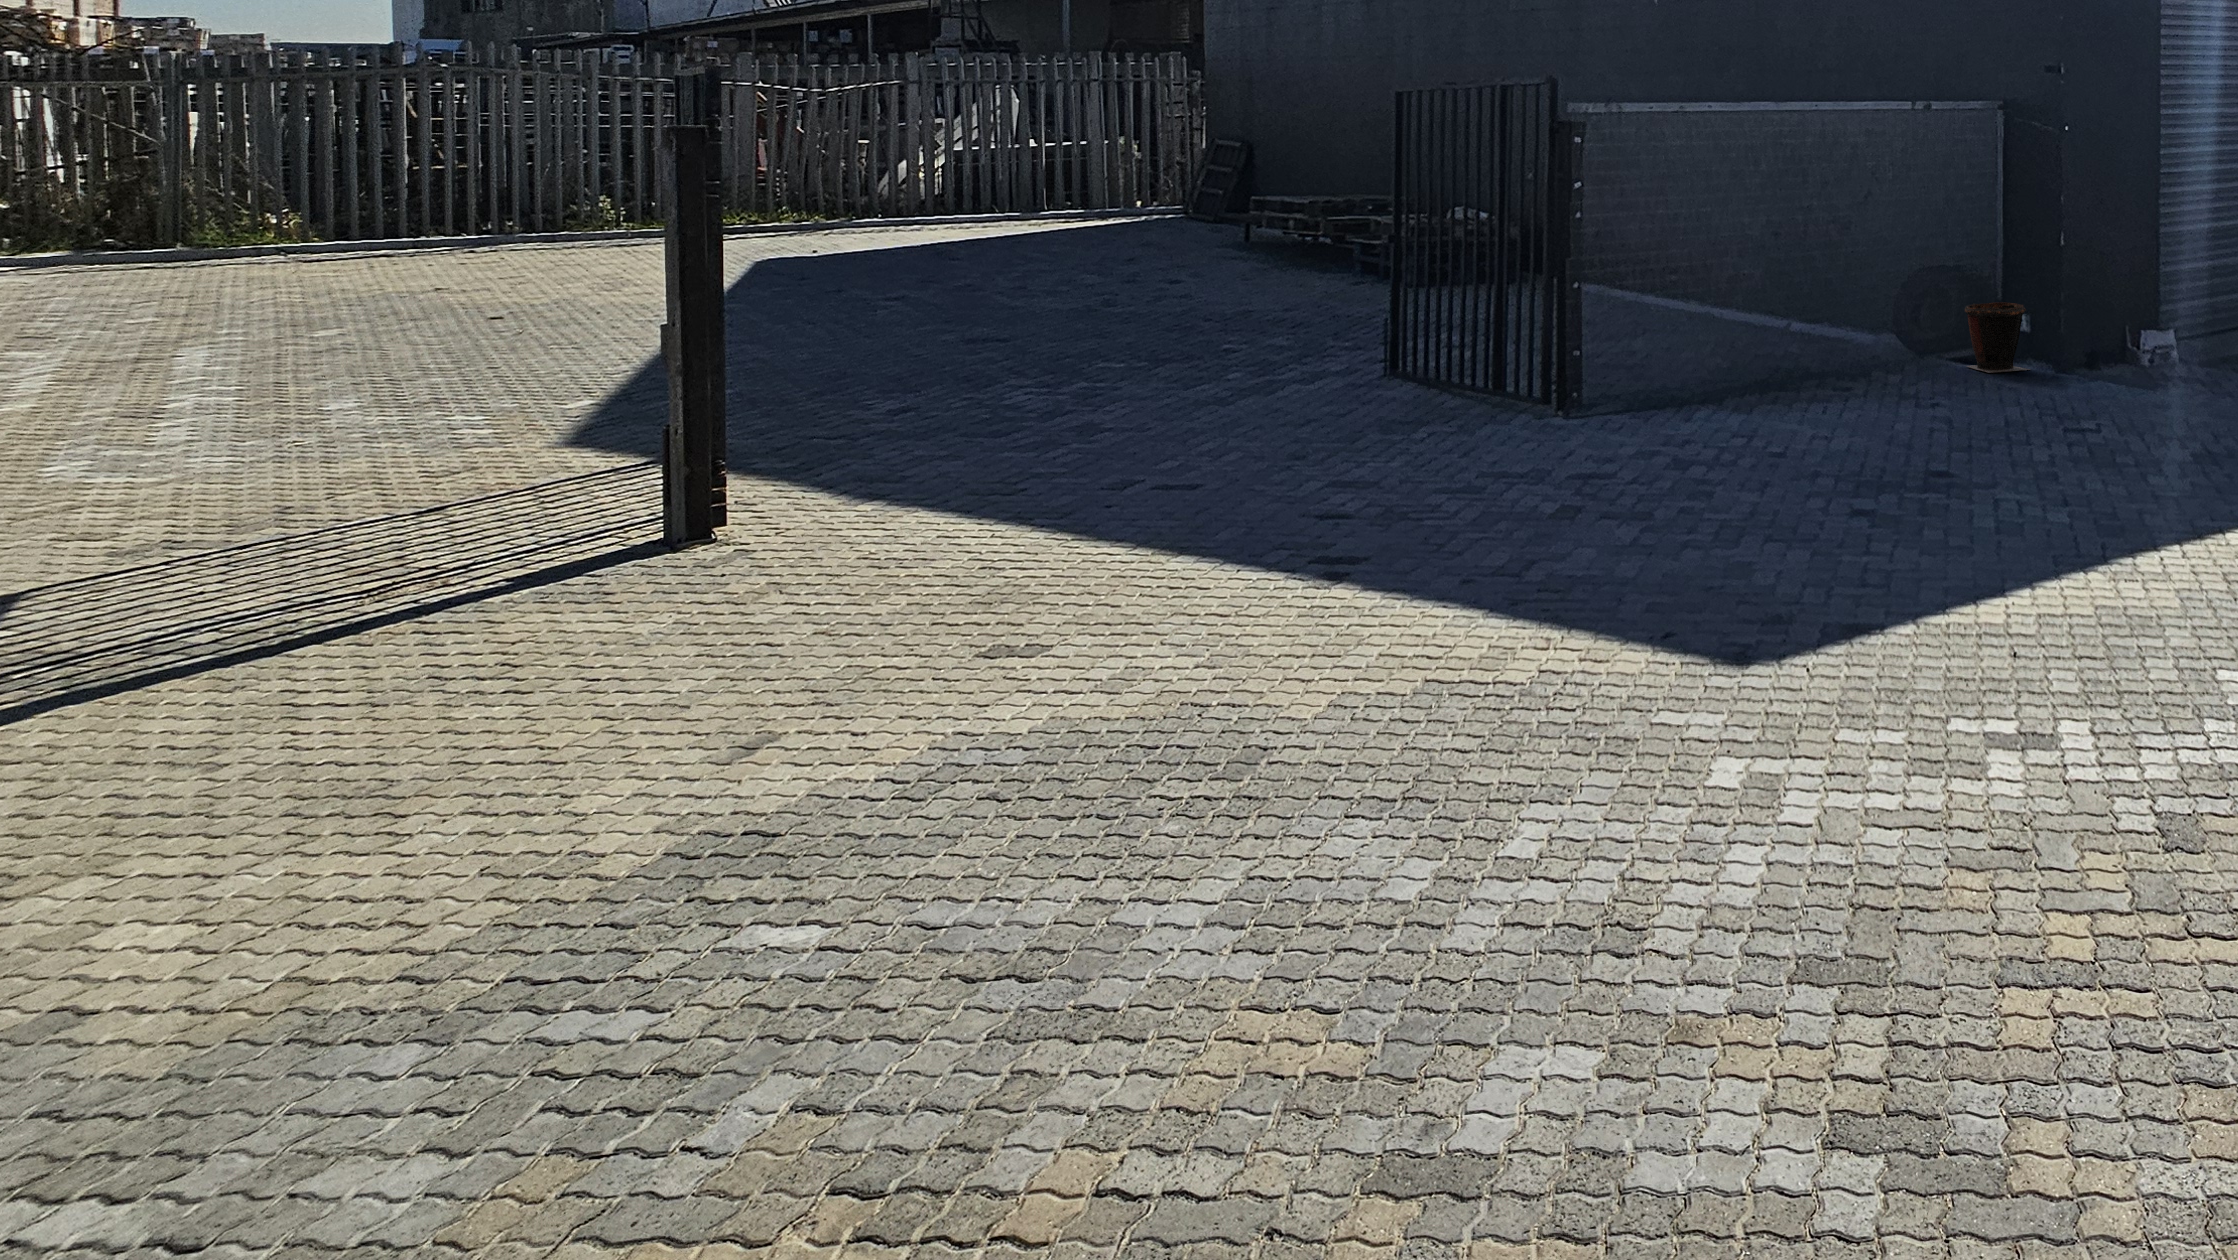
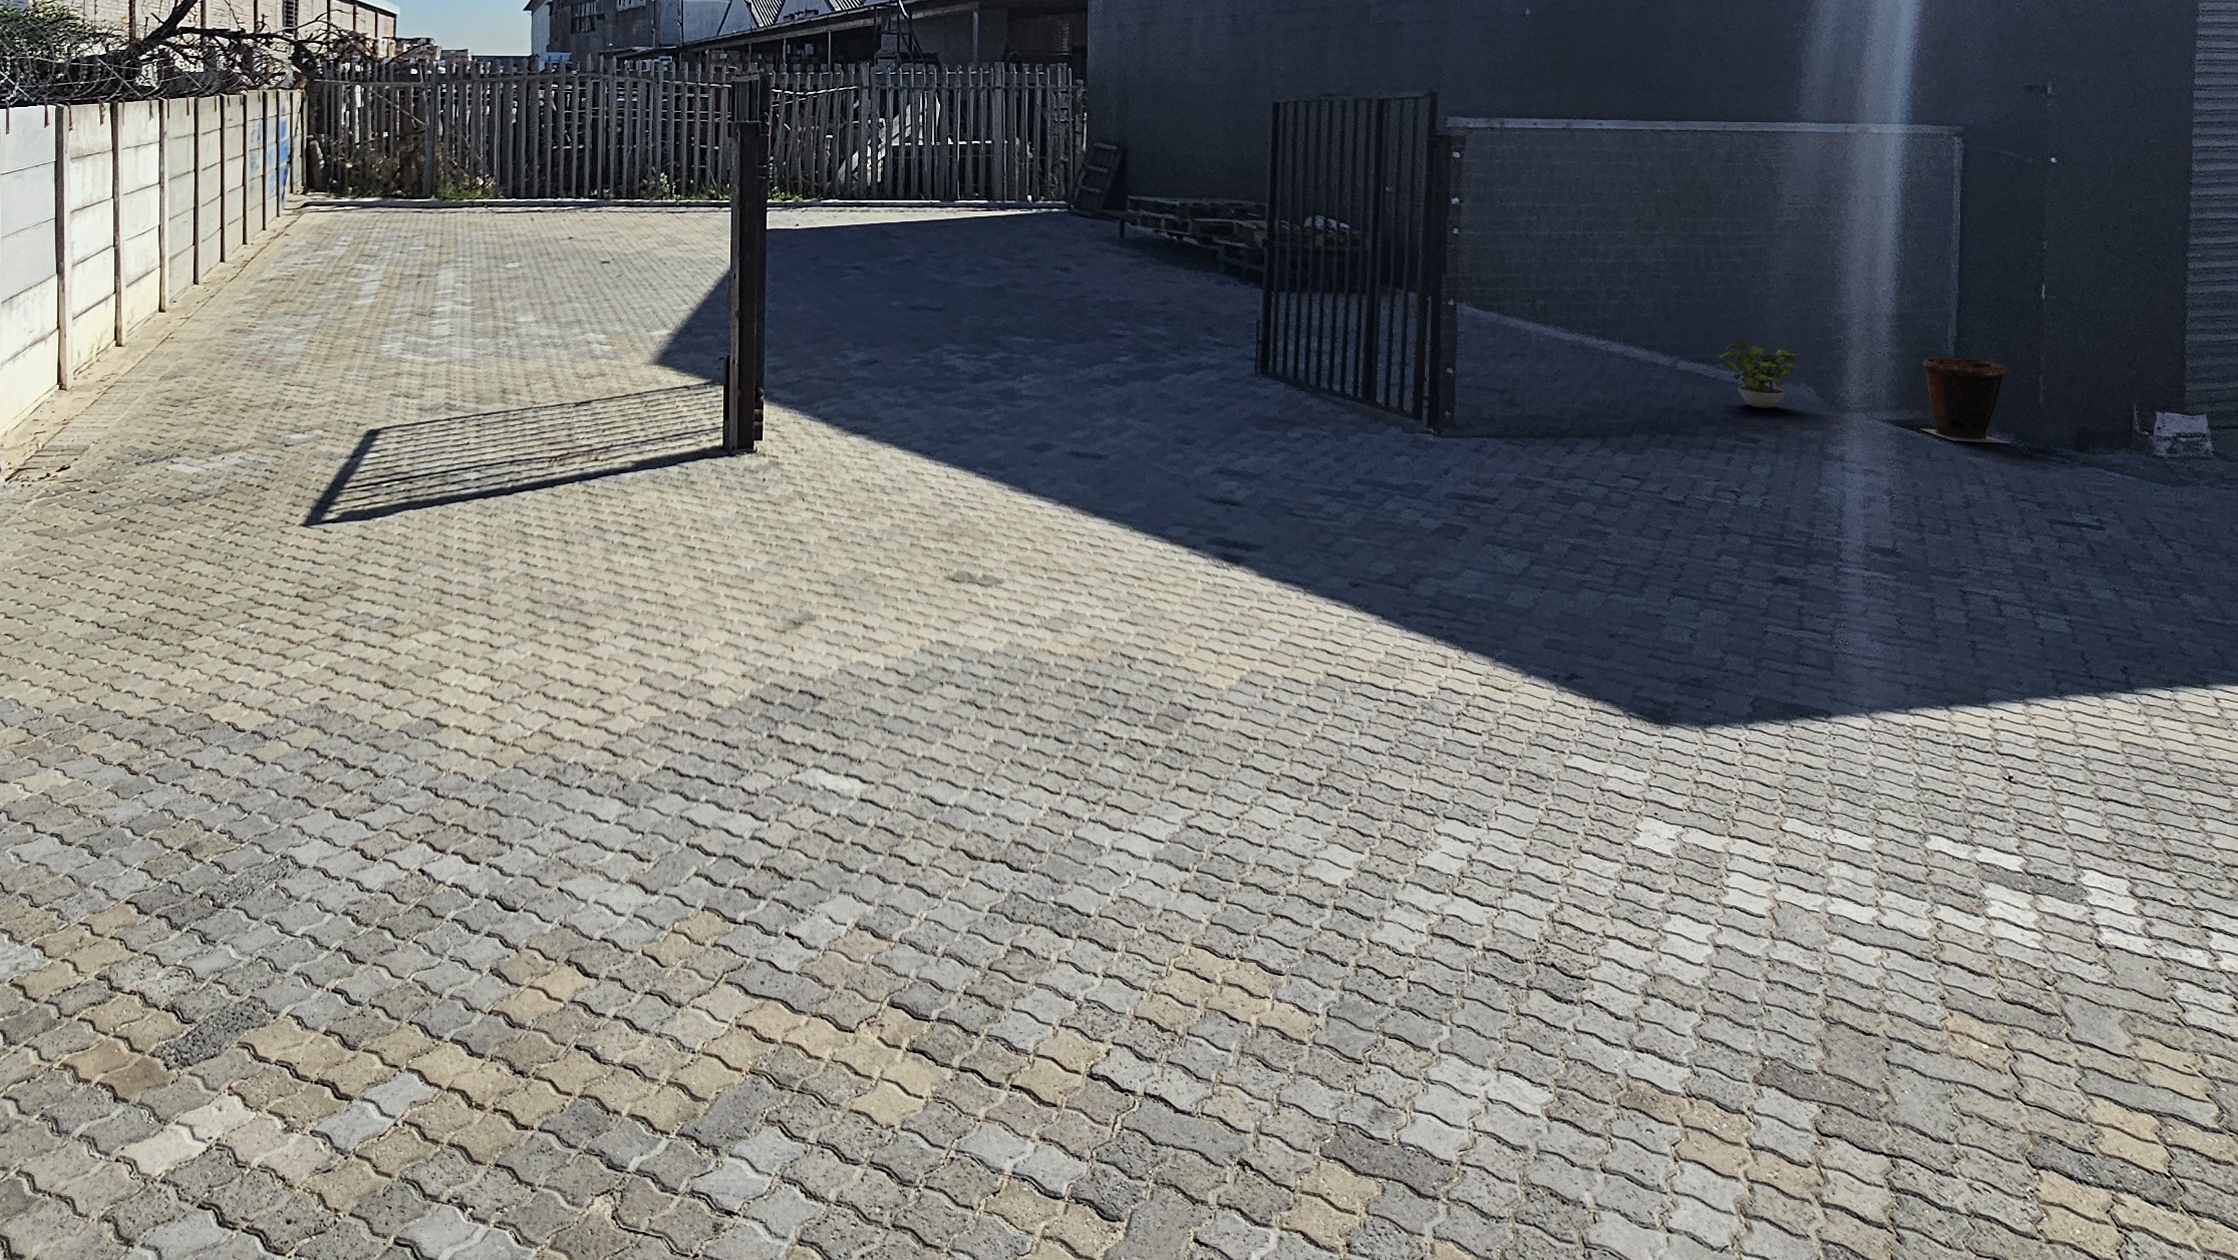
potted plant: none [1808,305,1872,363] -> present [1718,341,1797,408]

